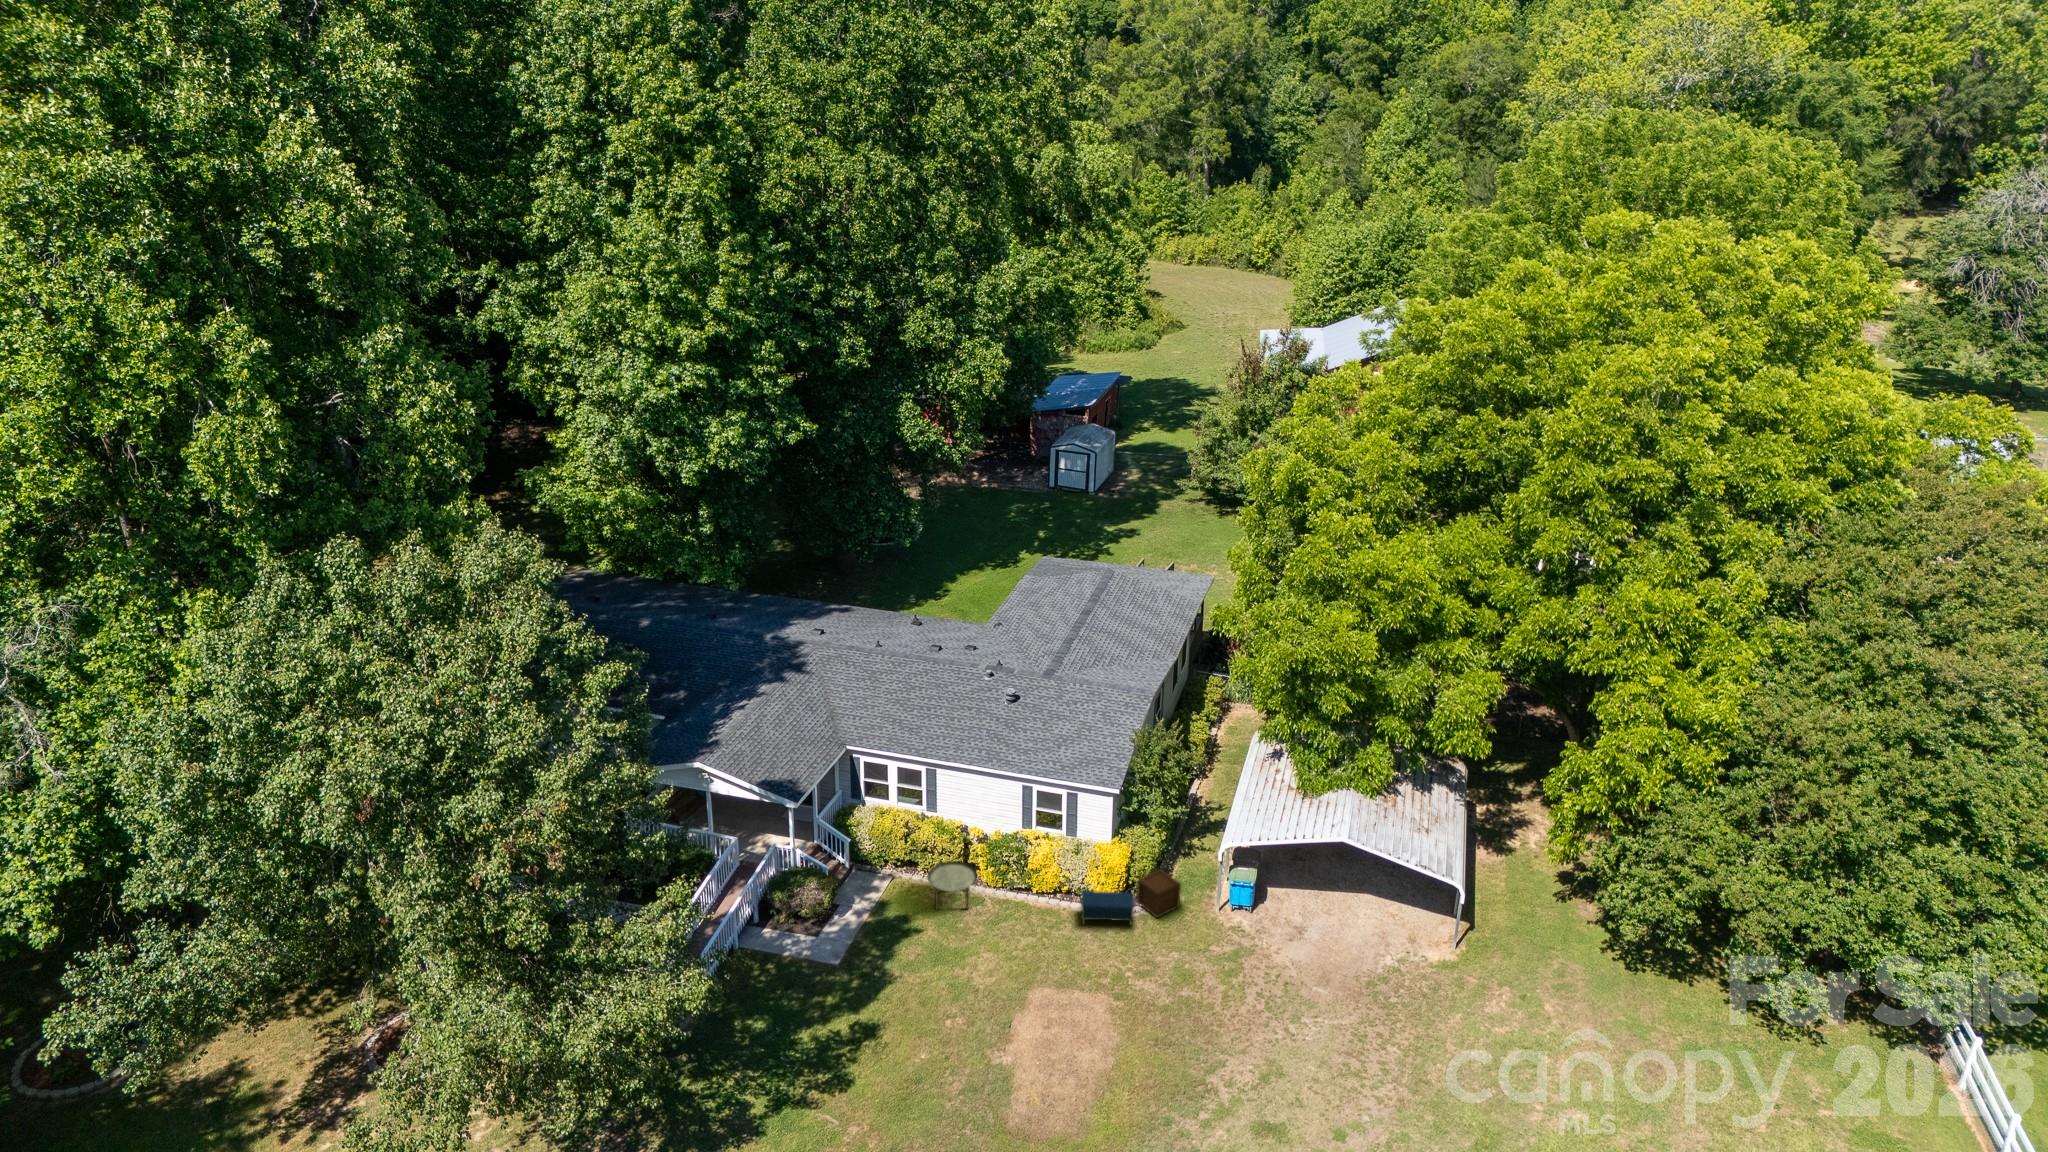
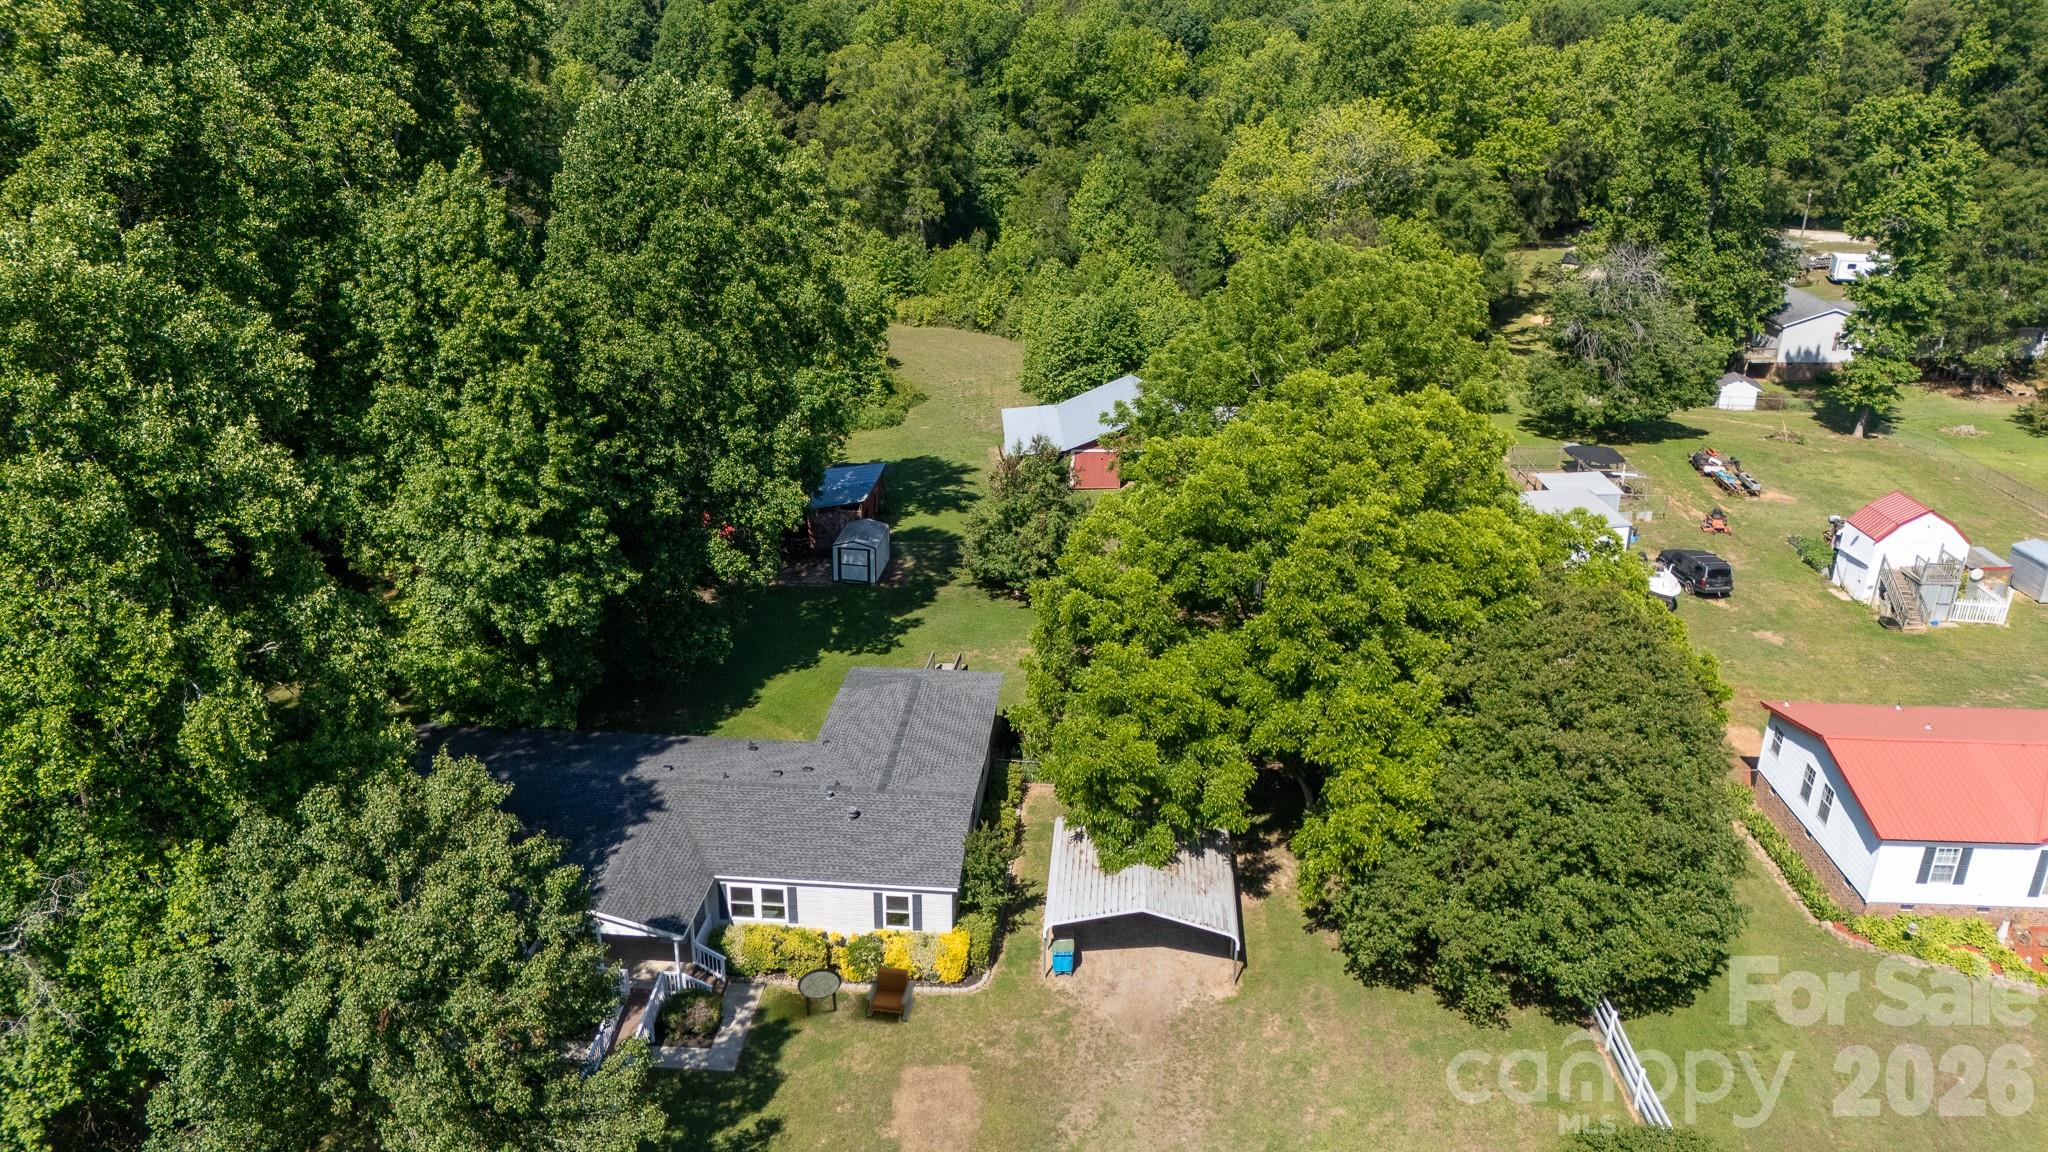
lounge chair: none [1002,865,1061,932] -> present [866,966,915,1021]
wooden crate: present [1137,869,1181,918] -> none [978,952,1015,995]
bench: present [1081,891,1134,925] -> none [933,977,978,1010]

